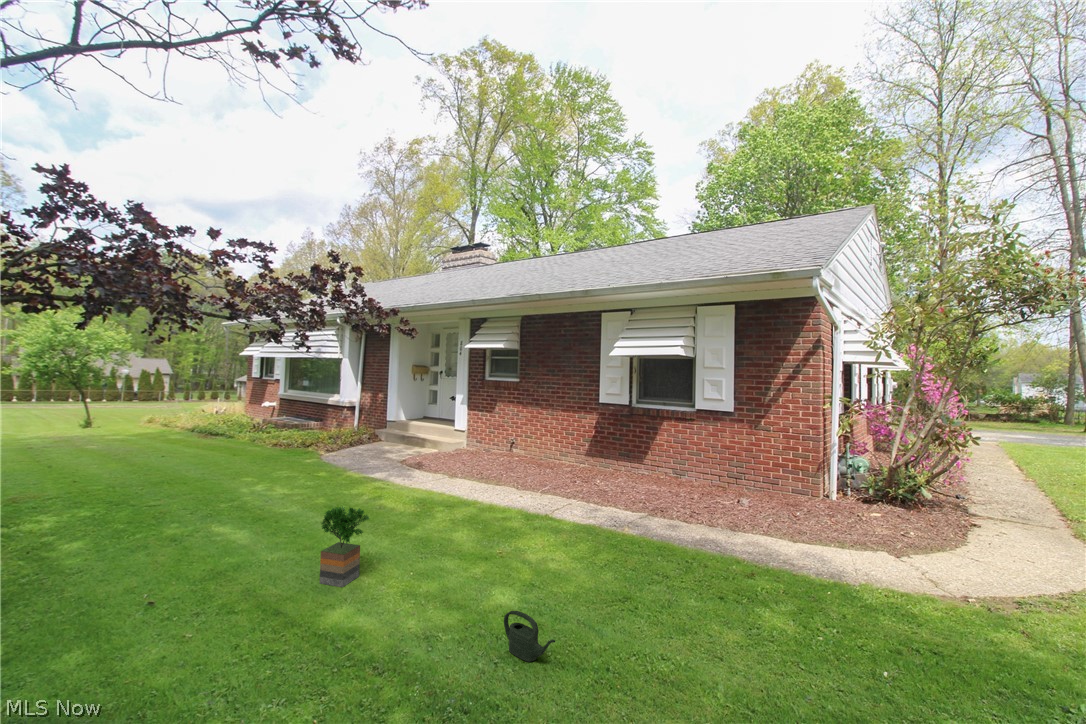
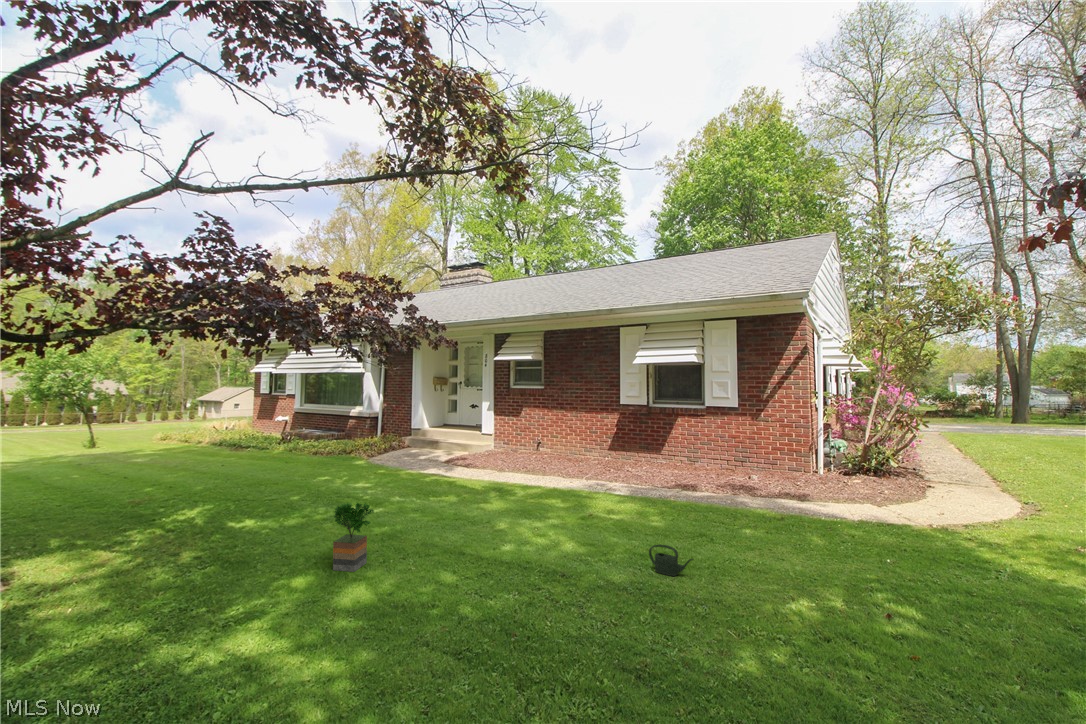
potted tree: present [320,506,369,587] -> present [333,503,374,572]

